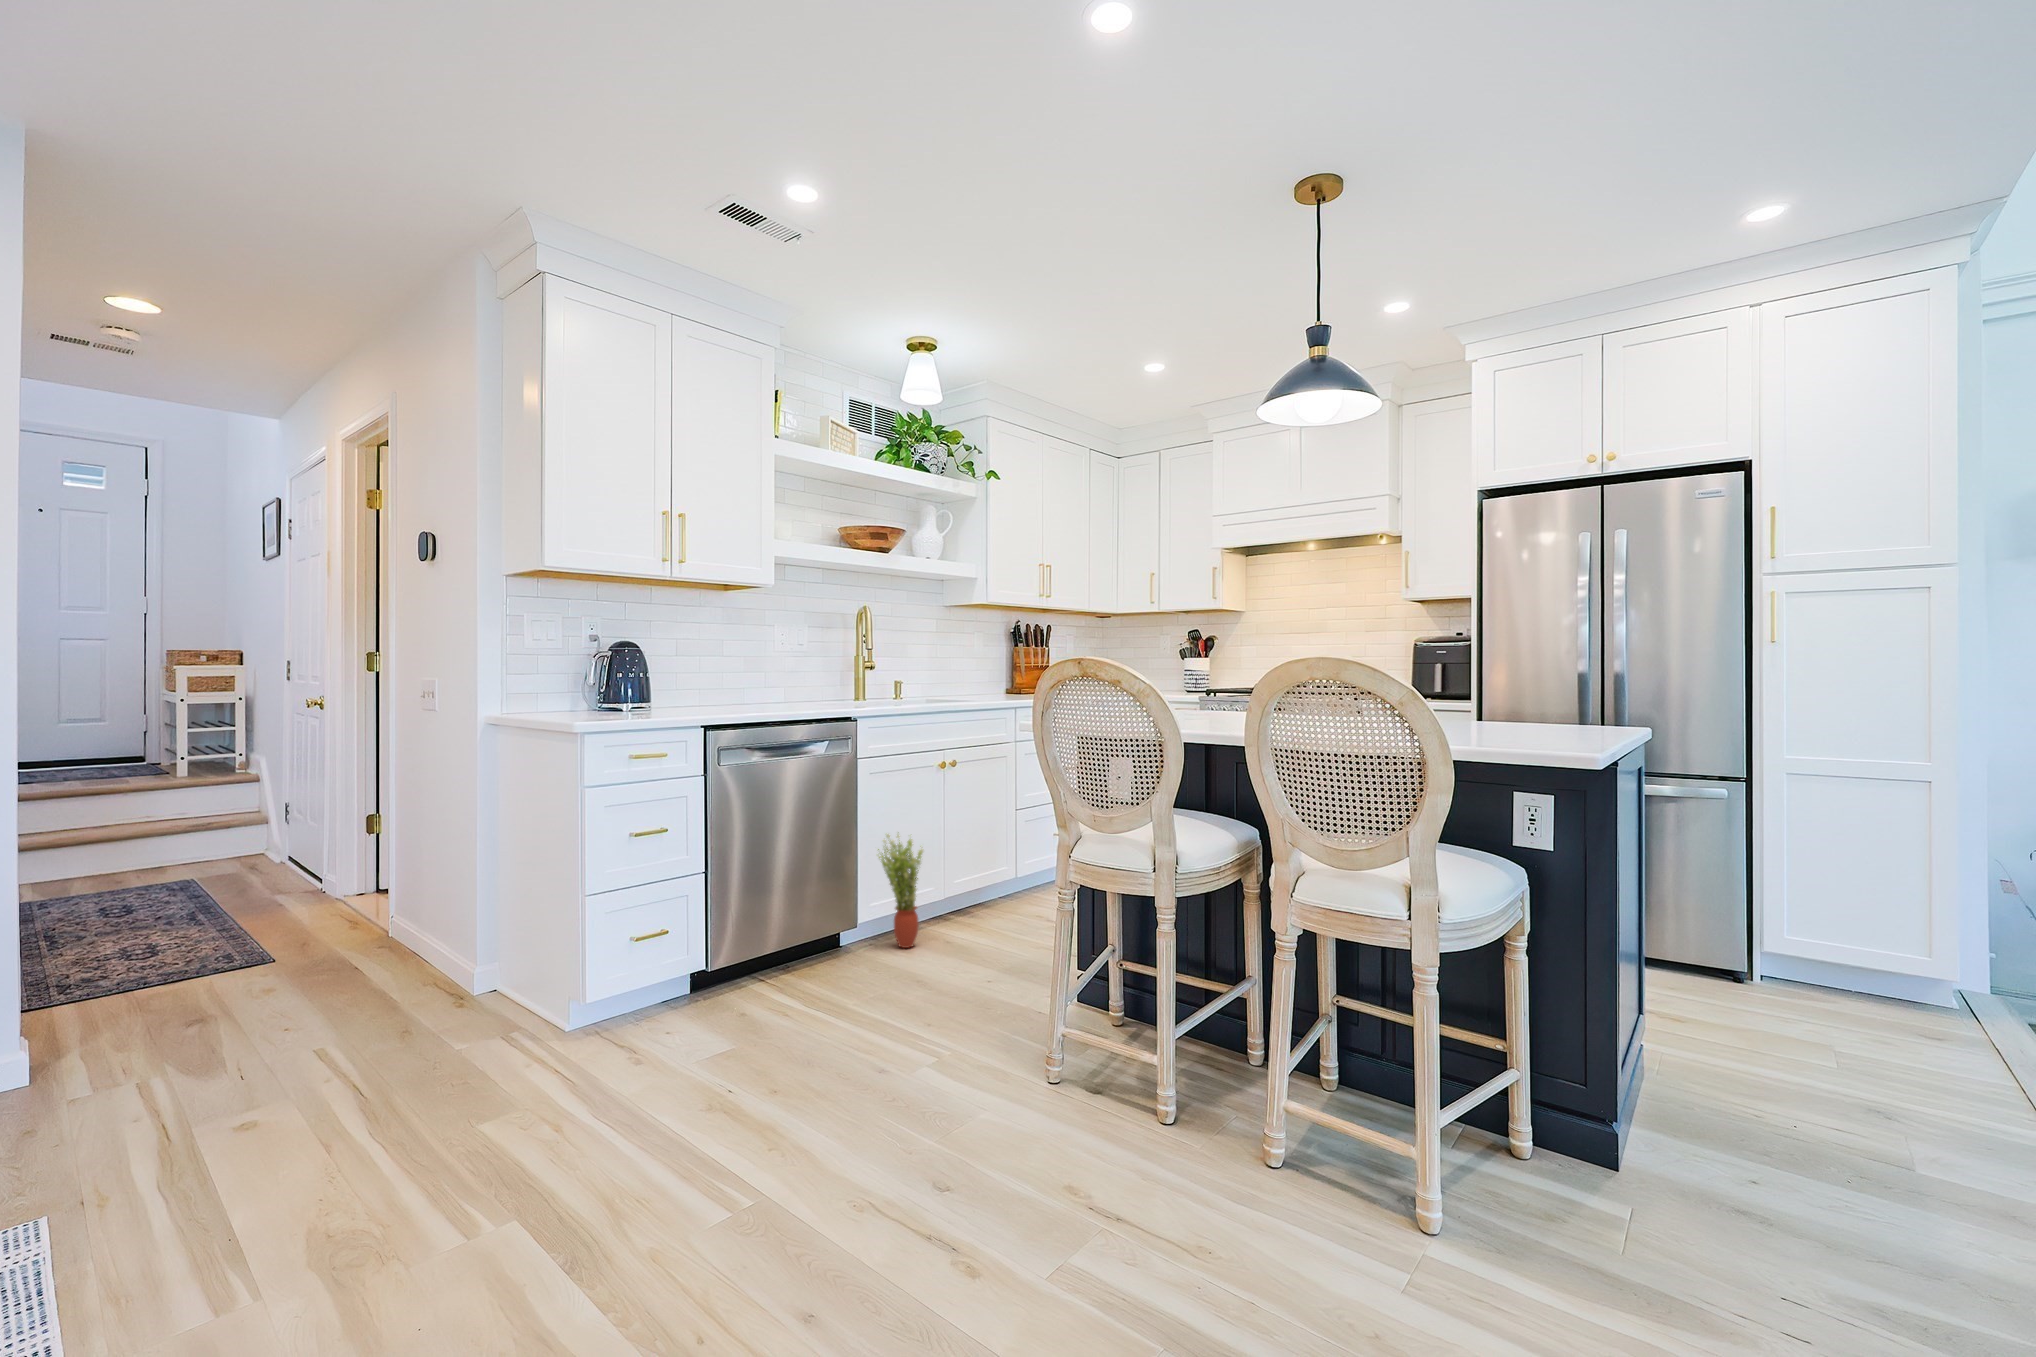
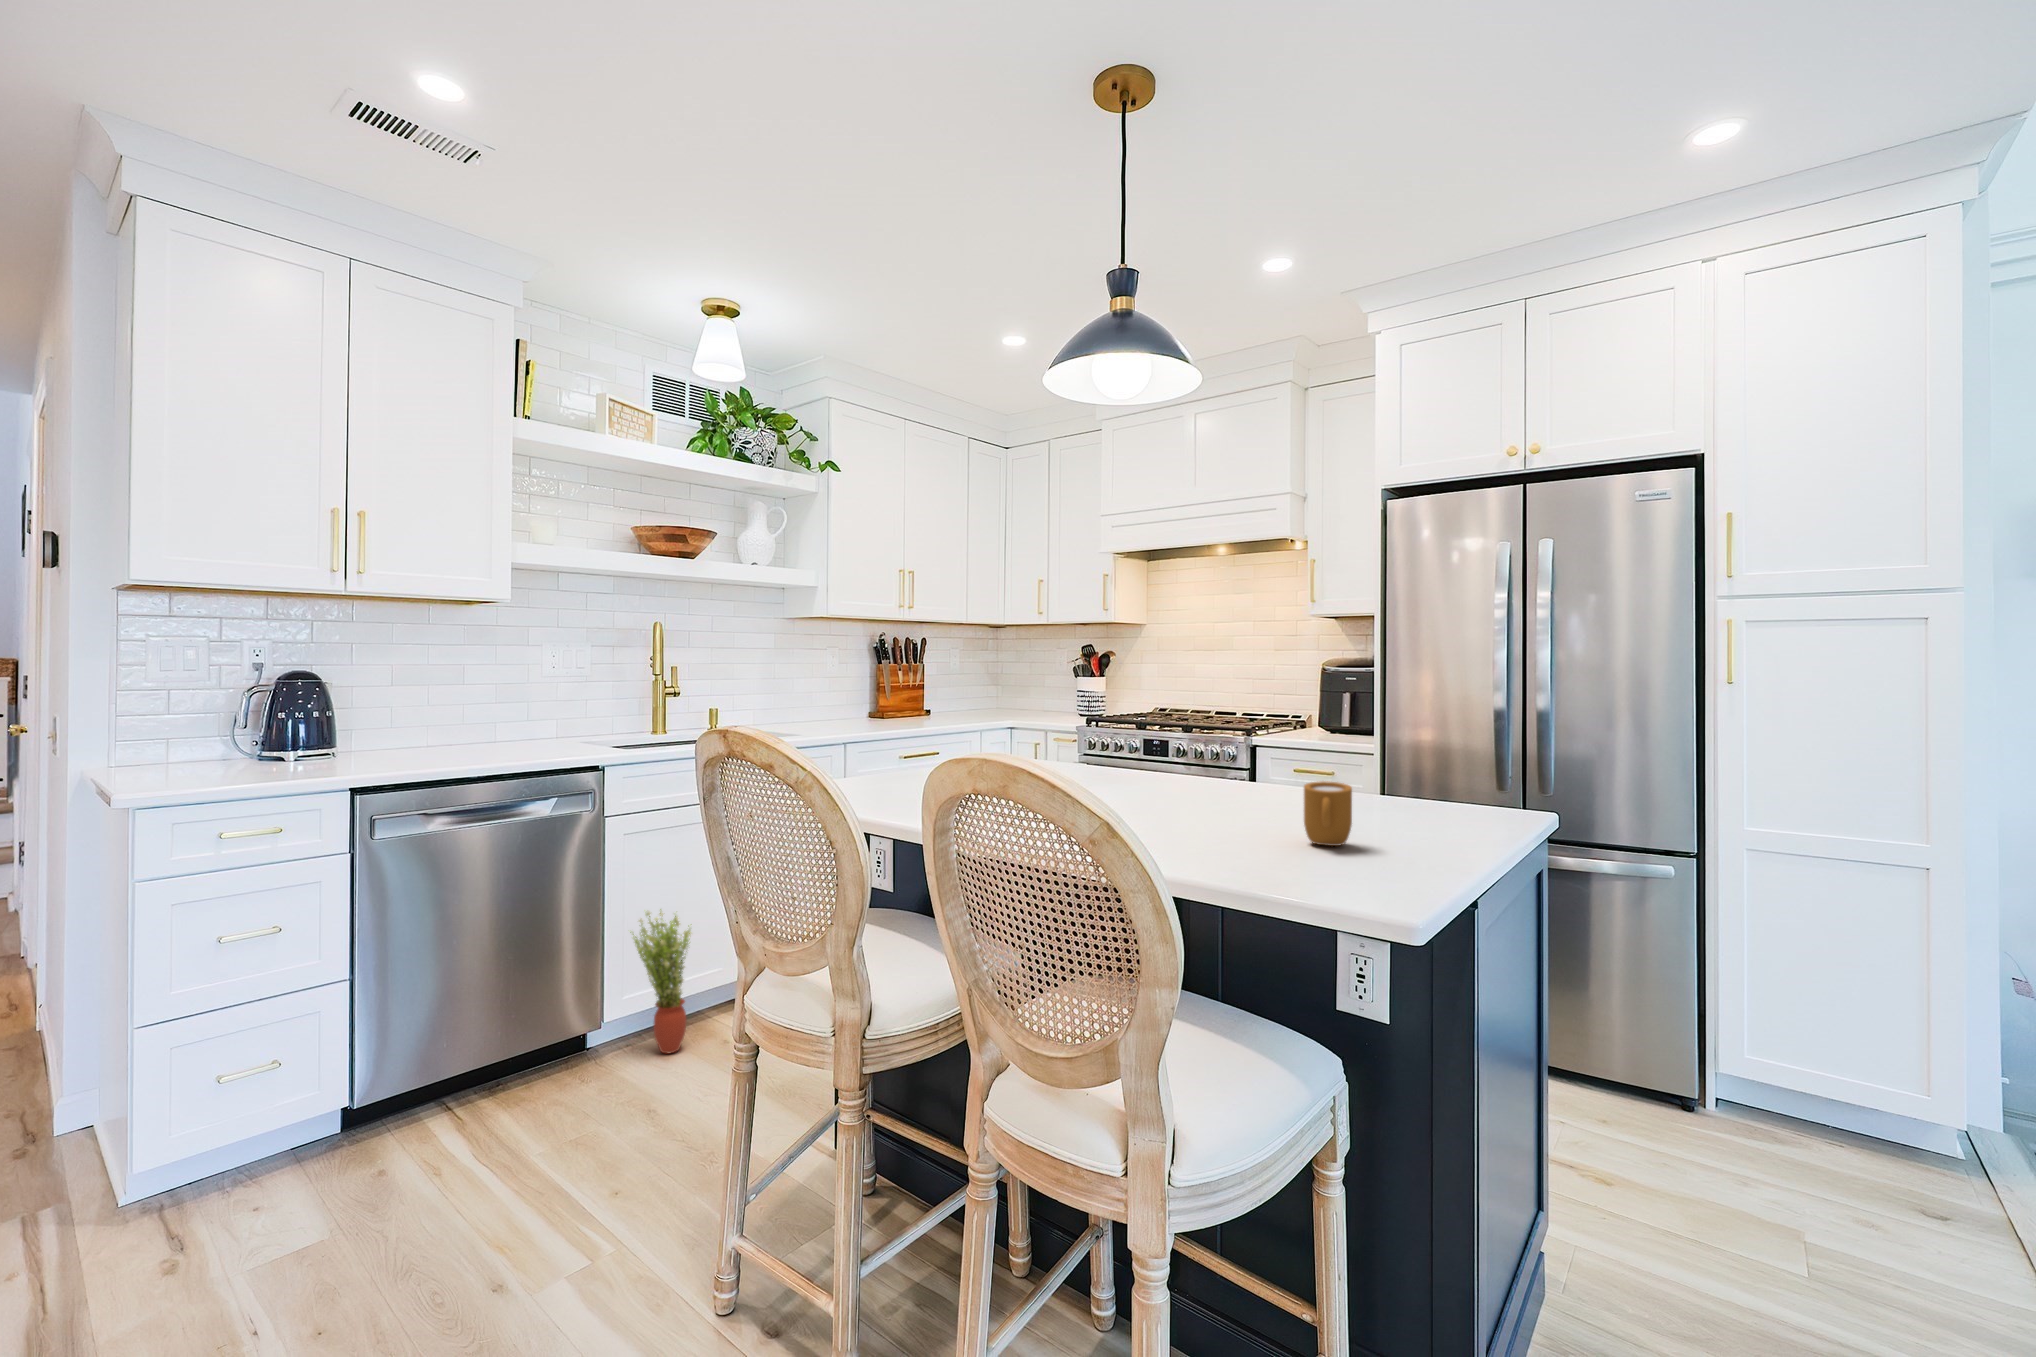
mug: none [1480,696,1516,739] -> present [1304,781,1352,846]

